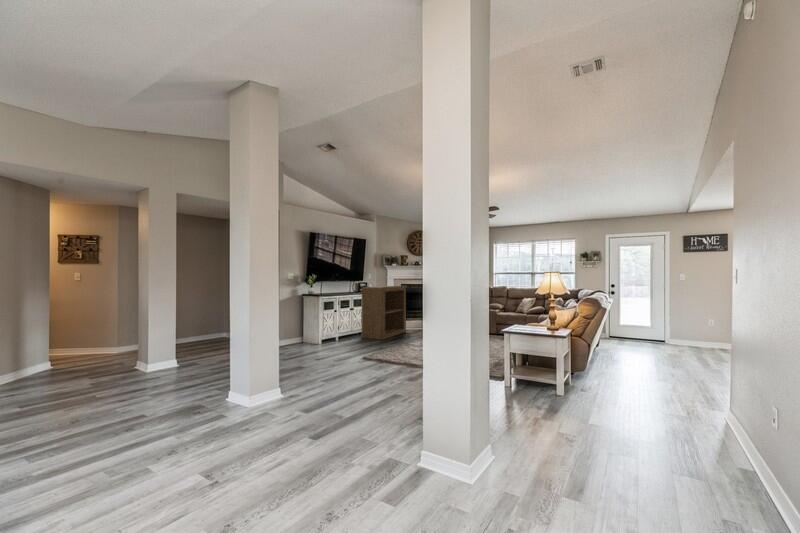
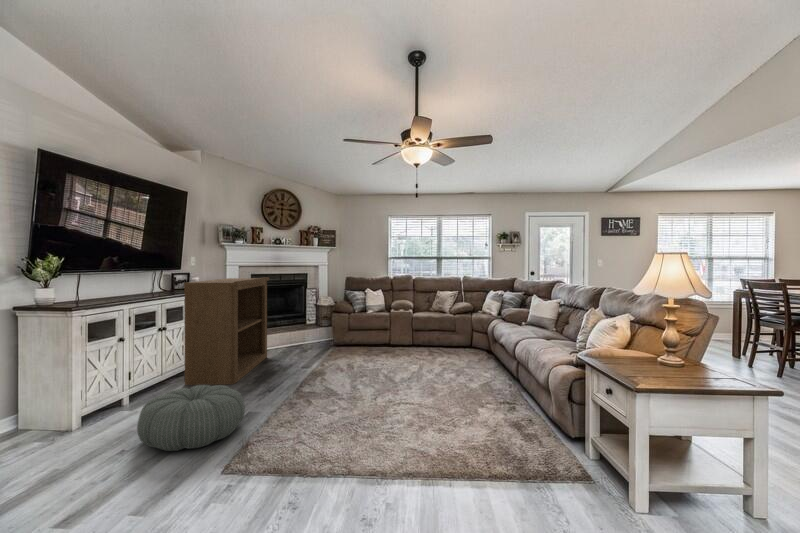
pouf: none [339,332,379,353] -> present [137,385,245,451]

